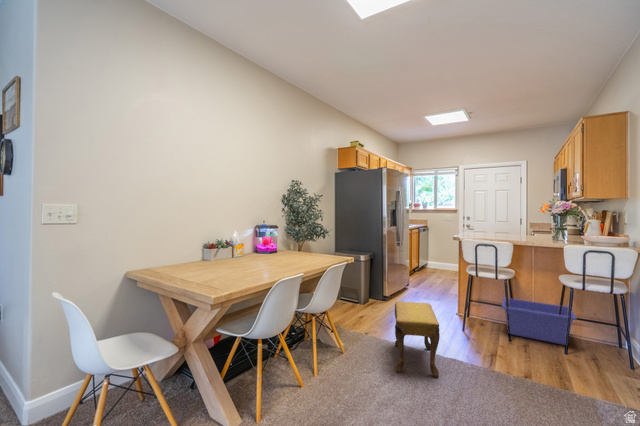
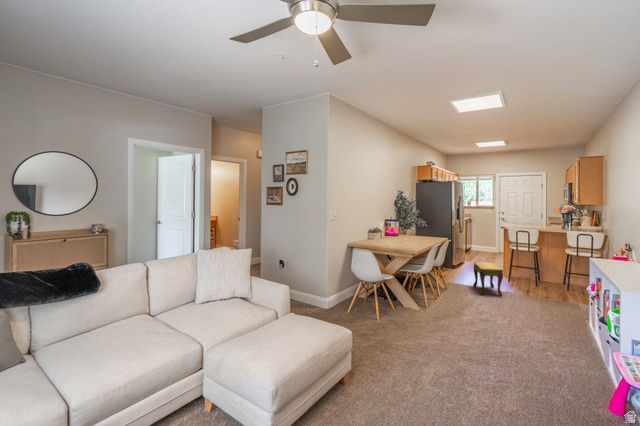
storage bin: present [502,298,577,345] -> none [532,263,574,286]

